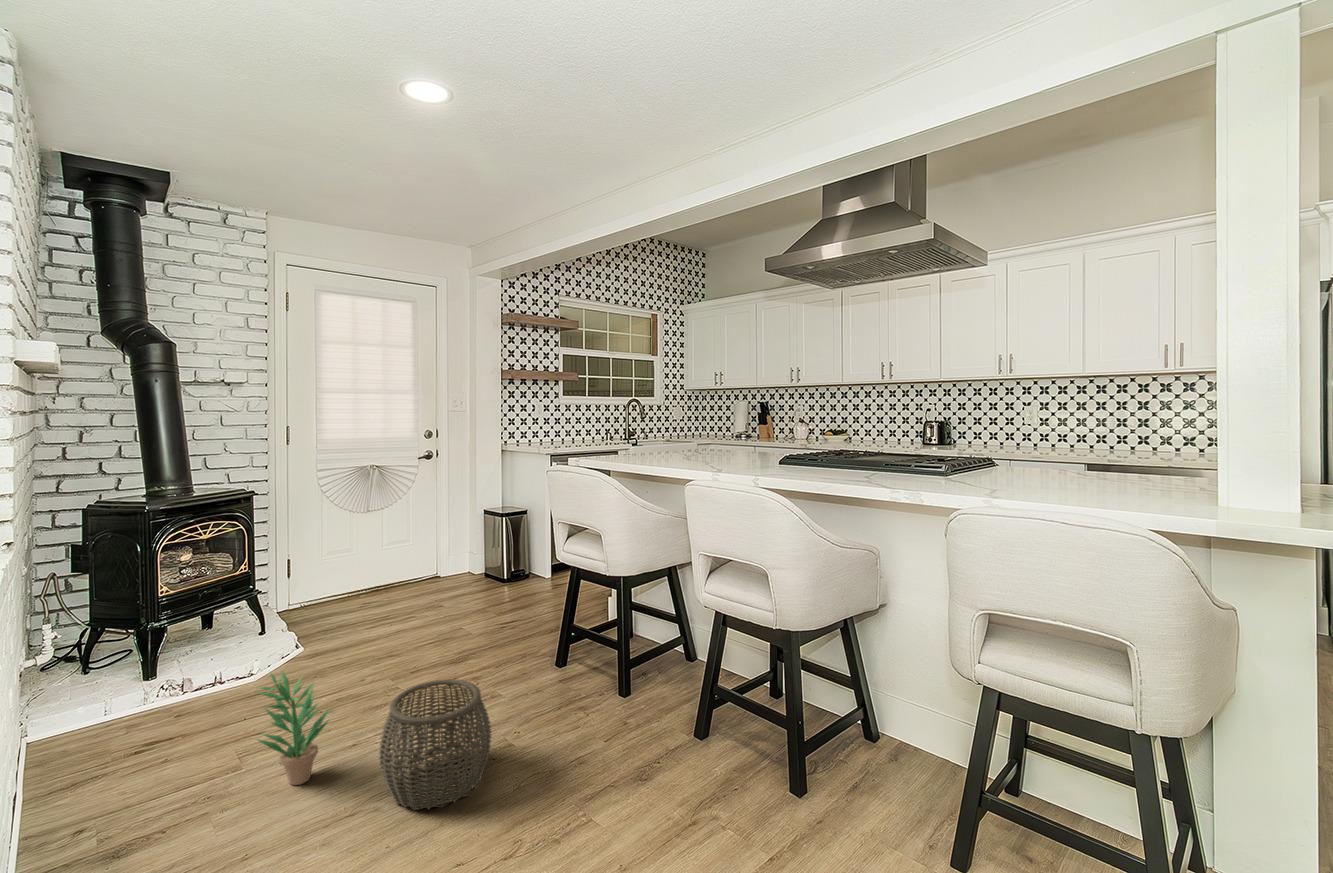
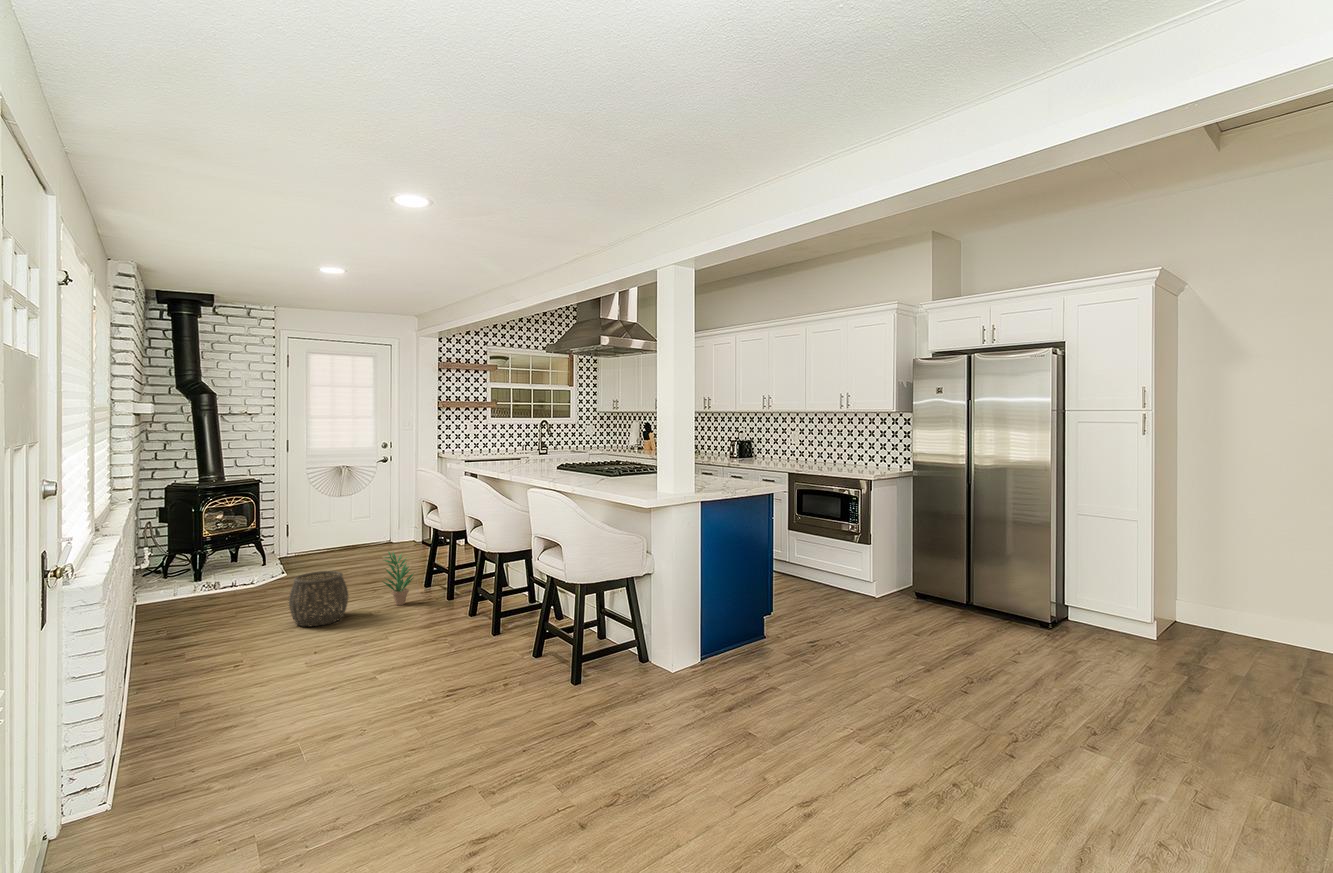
potted plant: present [257,671,330,785] -> present [383,552,414,605]

